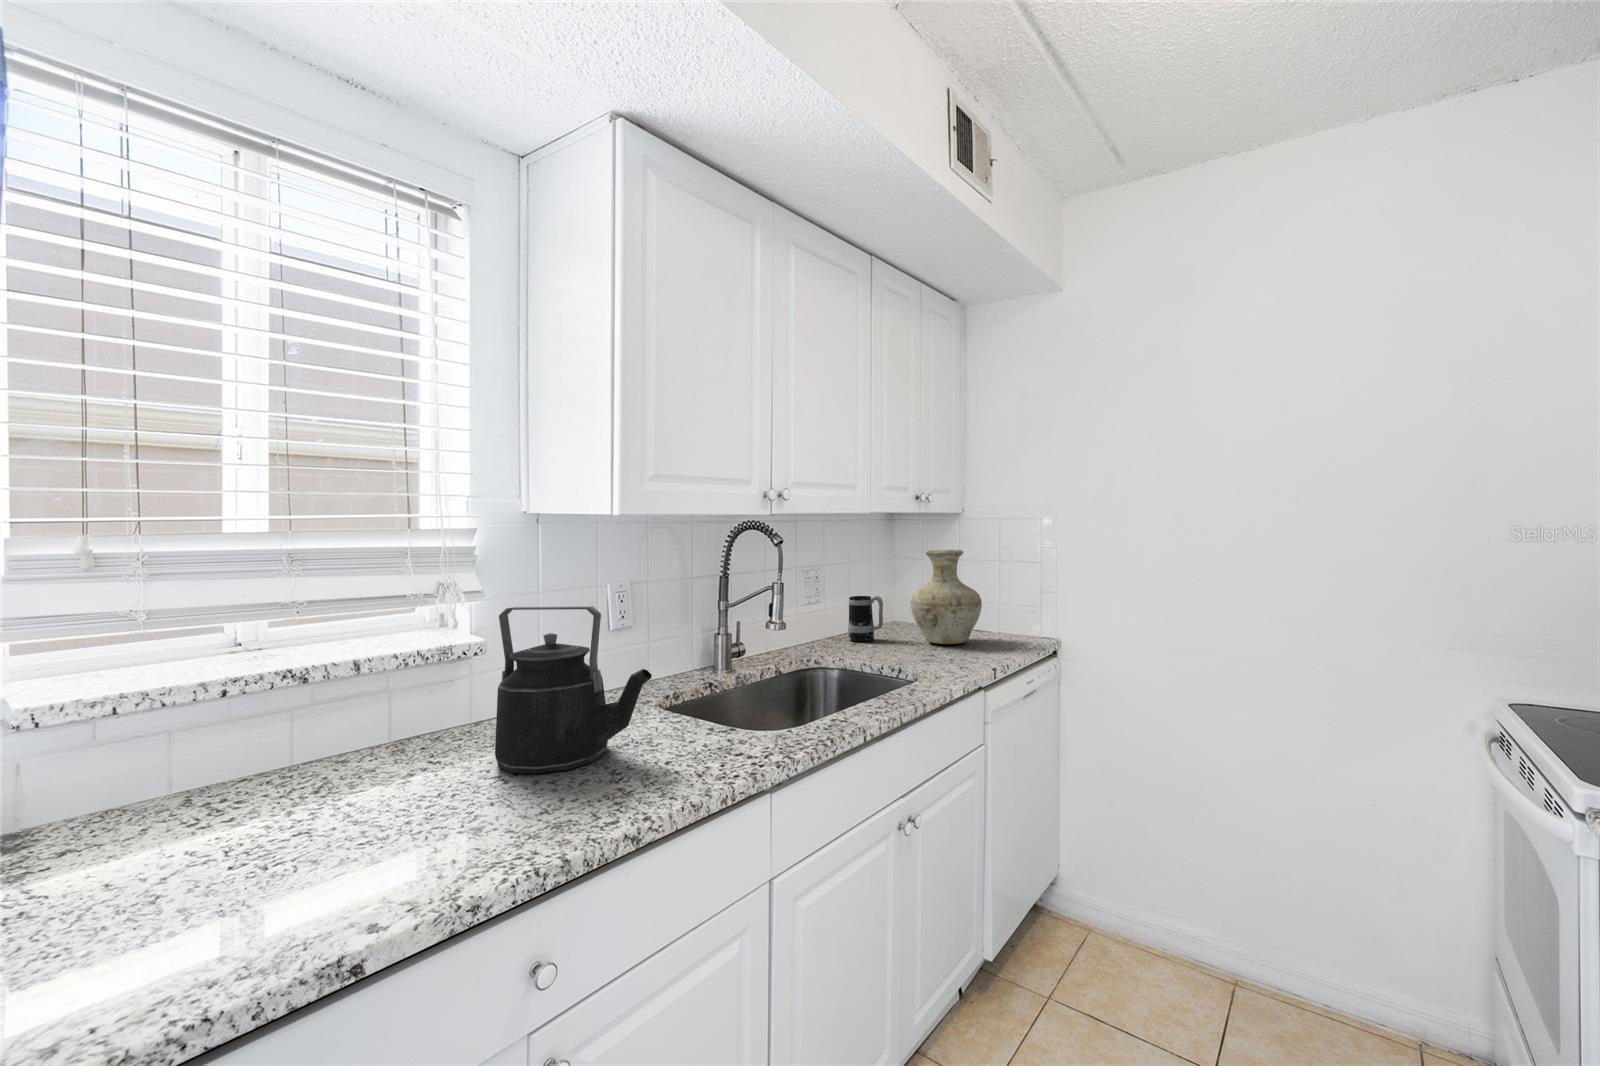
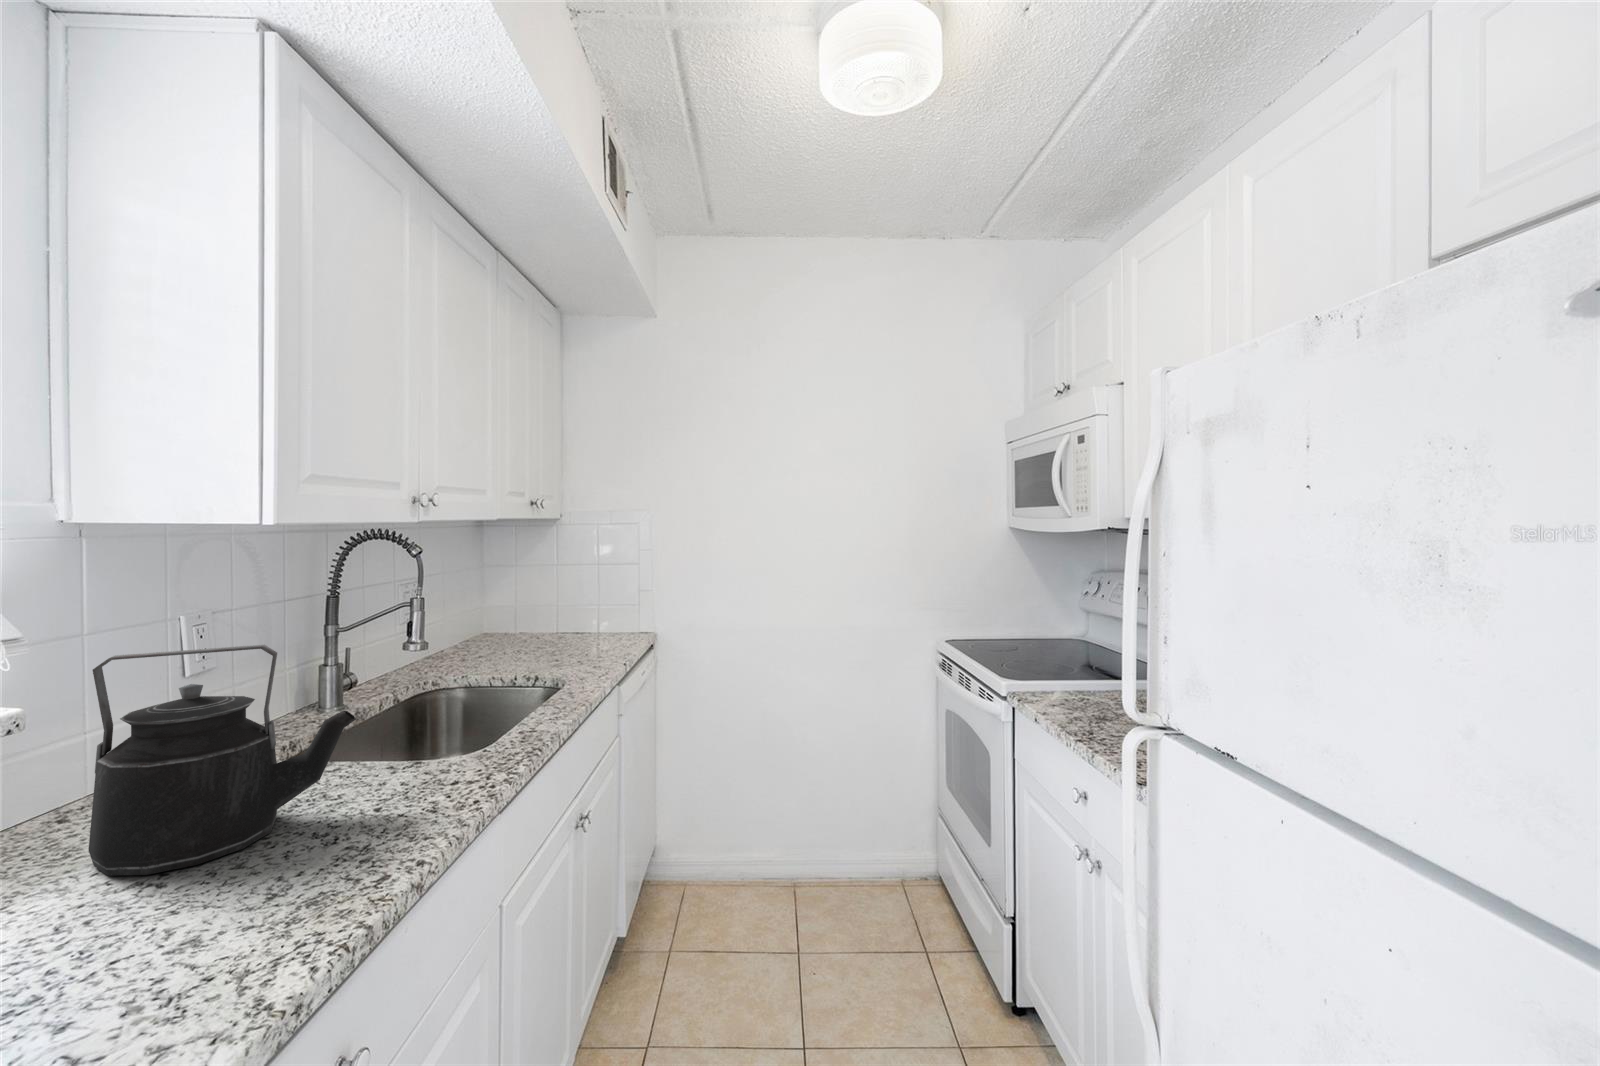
vase: present [910,550,982,644] -> none [524,563,593,652]
mug: present [848,596,883,642] -> none [451,610,493,658]

